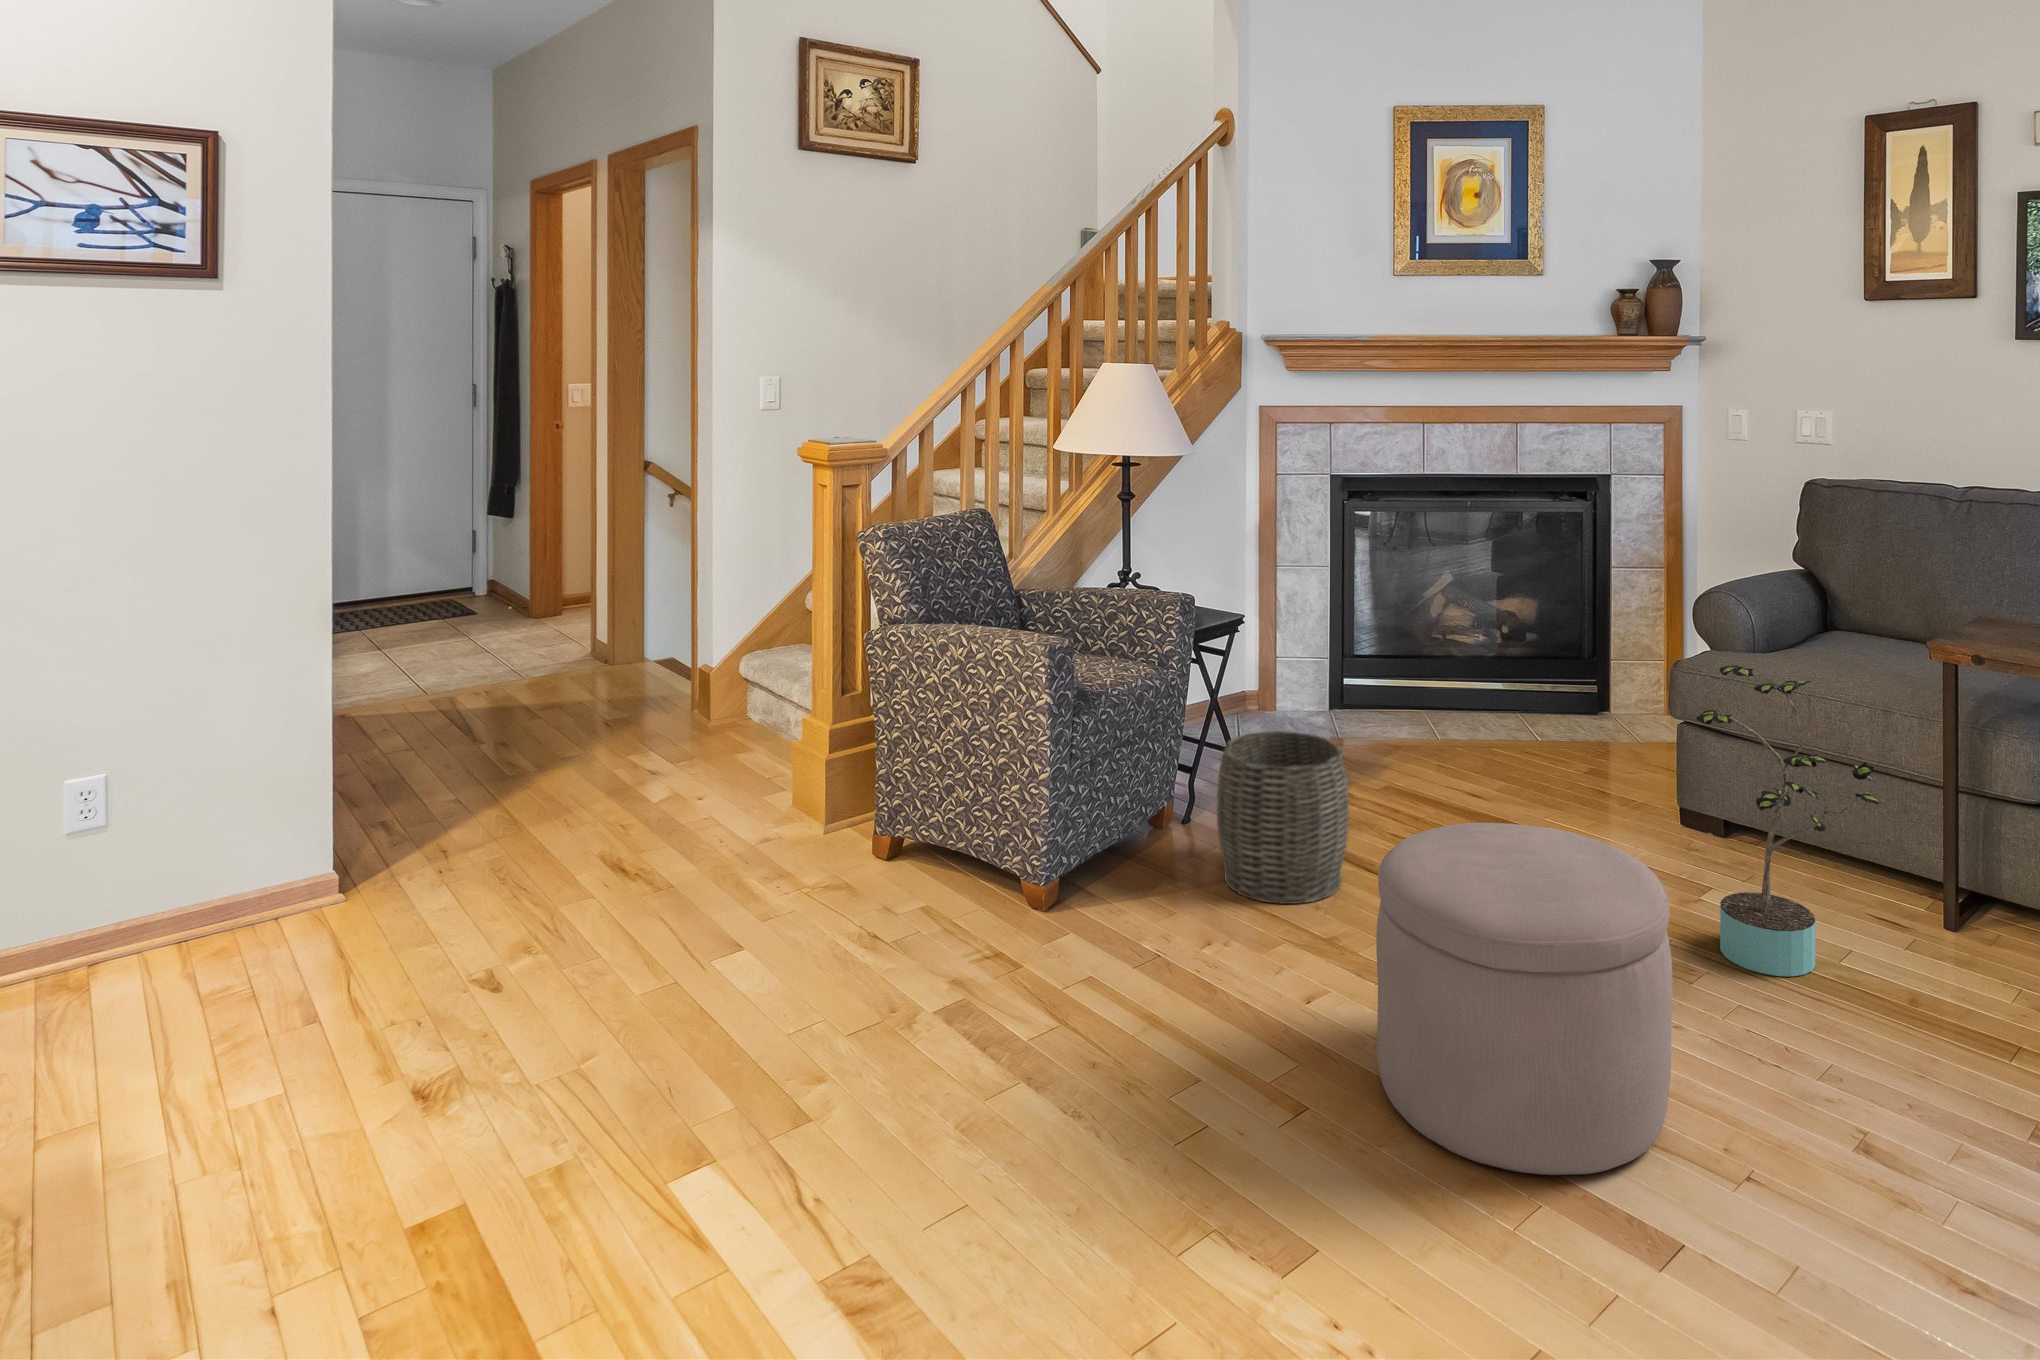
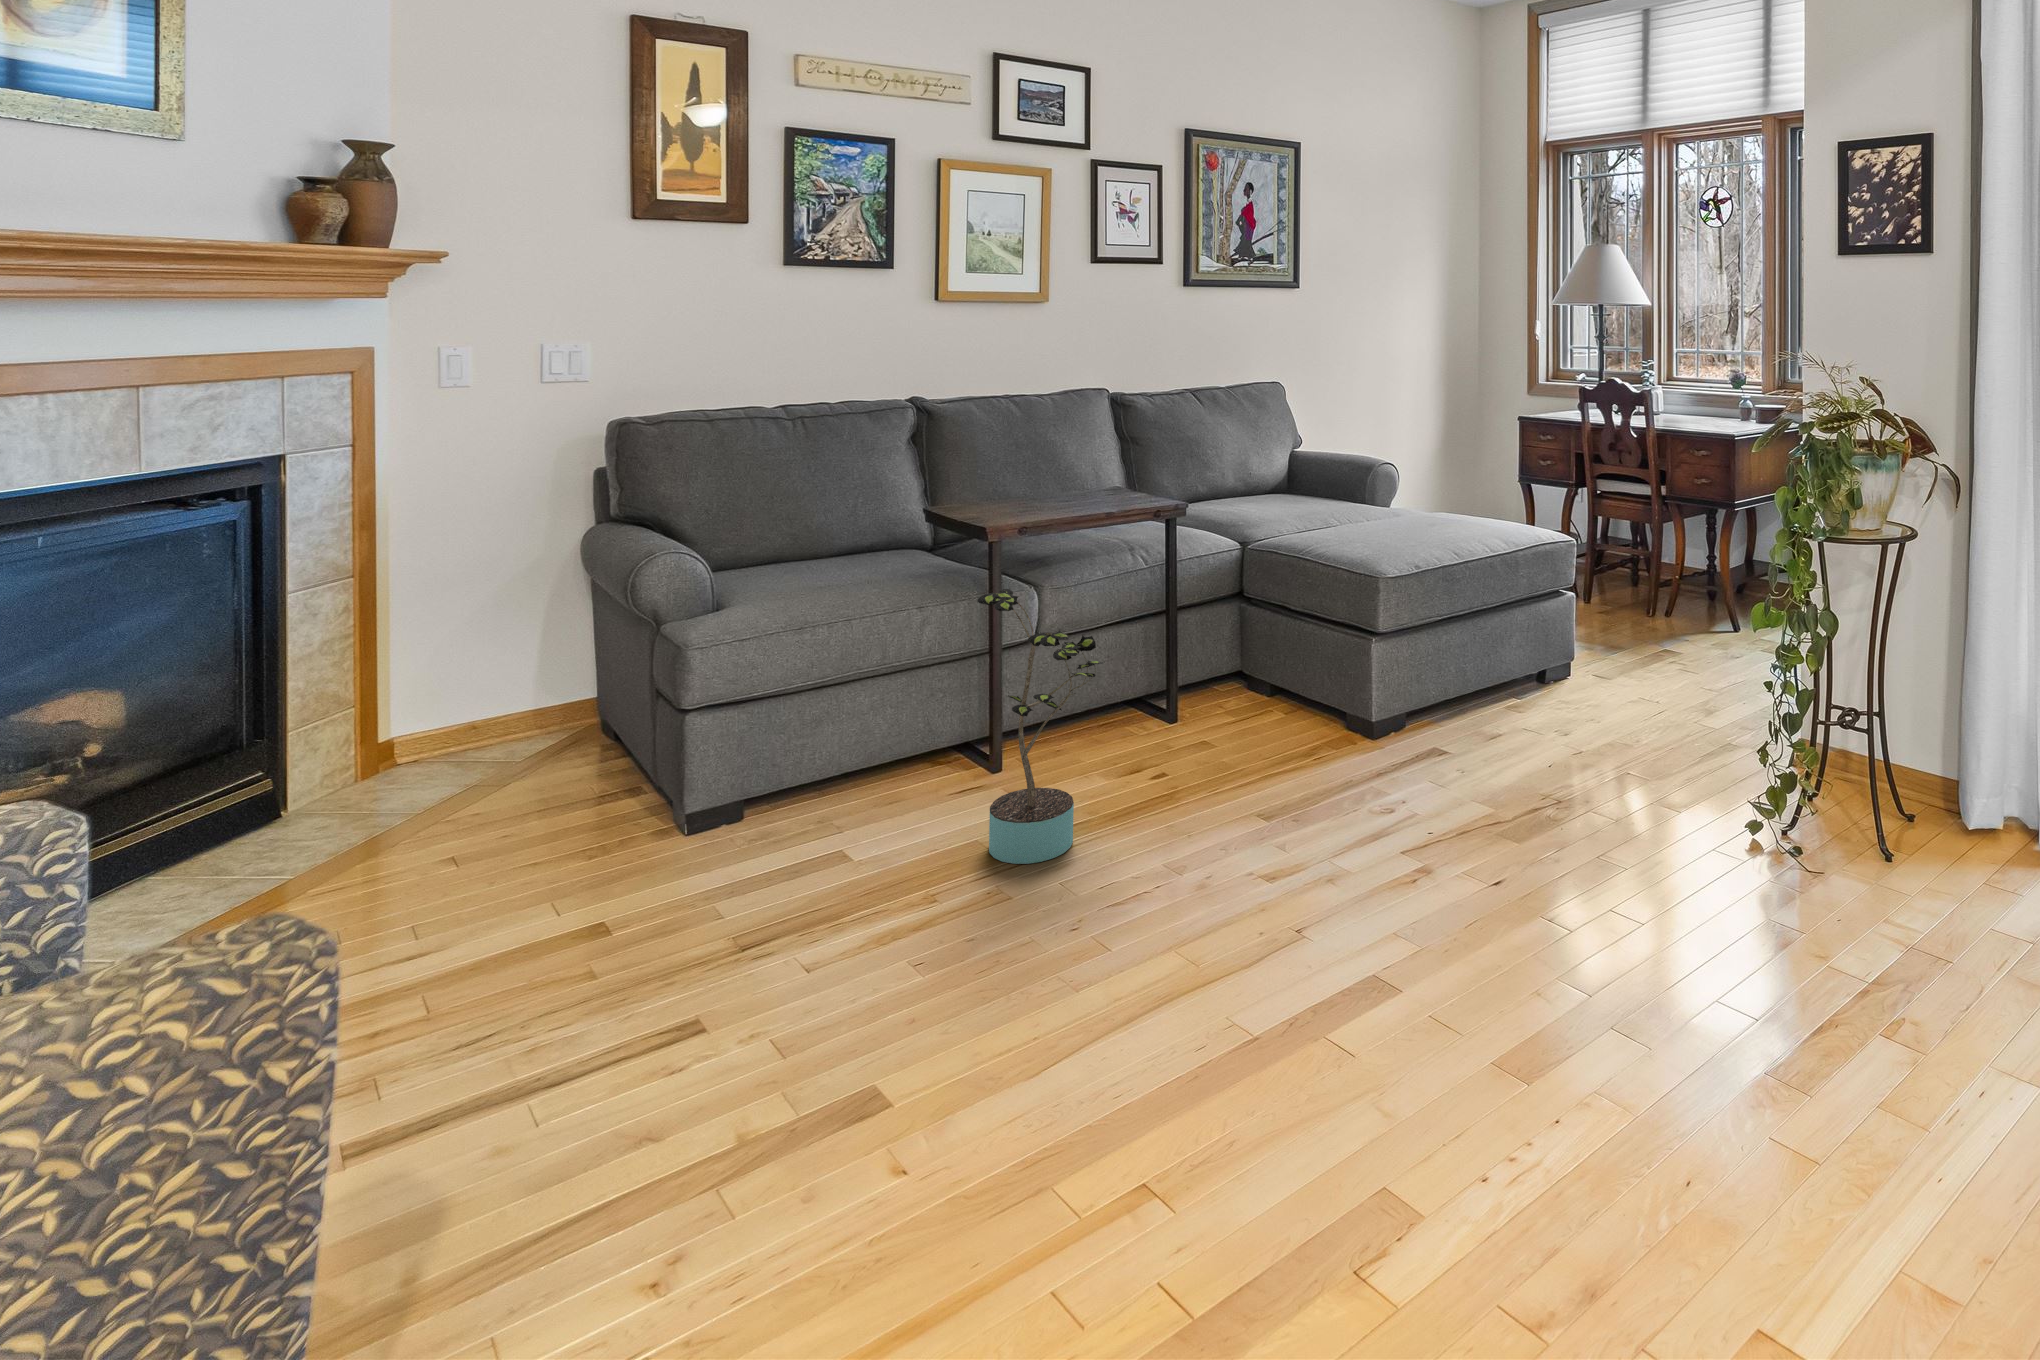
woven basket: present [1217,731,1349,904] -> none [497,905,758,1242]
ottoman: present [1376,823,1672,1175] -> none [1118,749,1395,1087]

